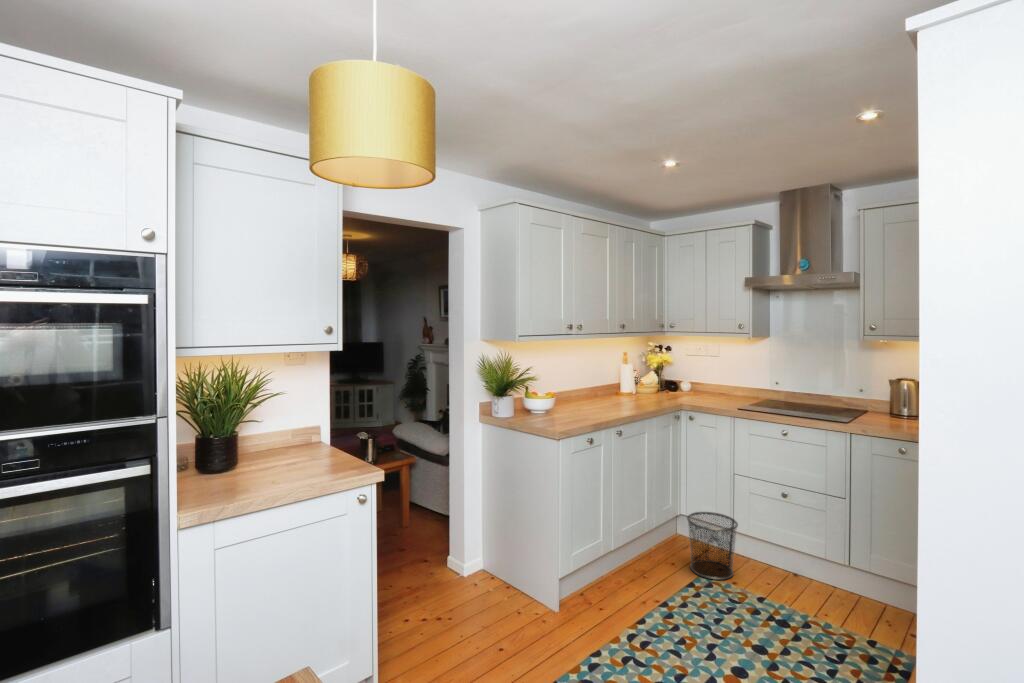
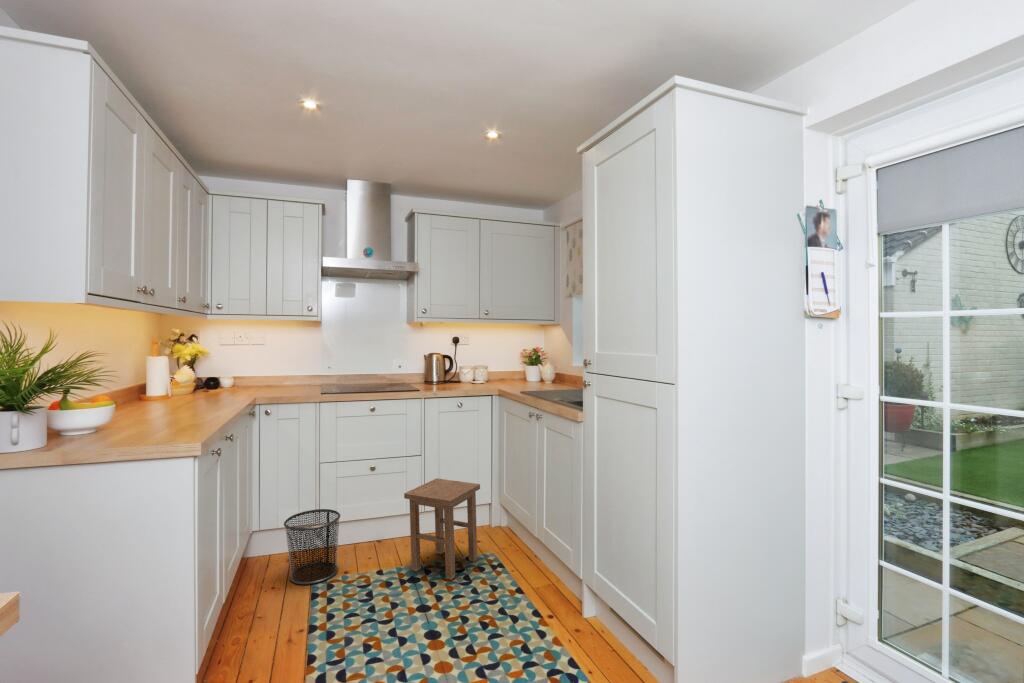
stool: none [788,530,889,649] -> present [404,478,480,580]

